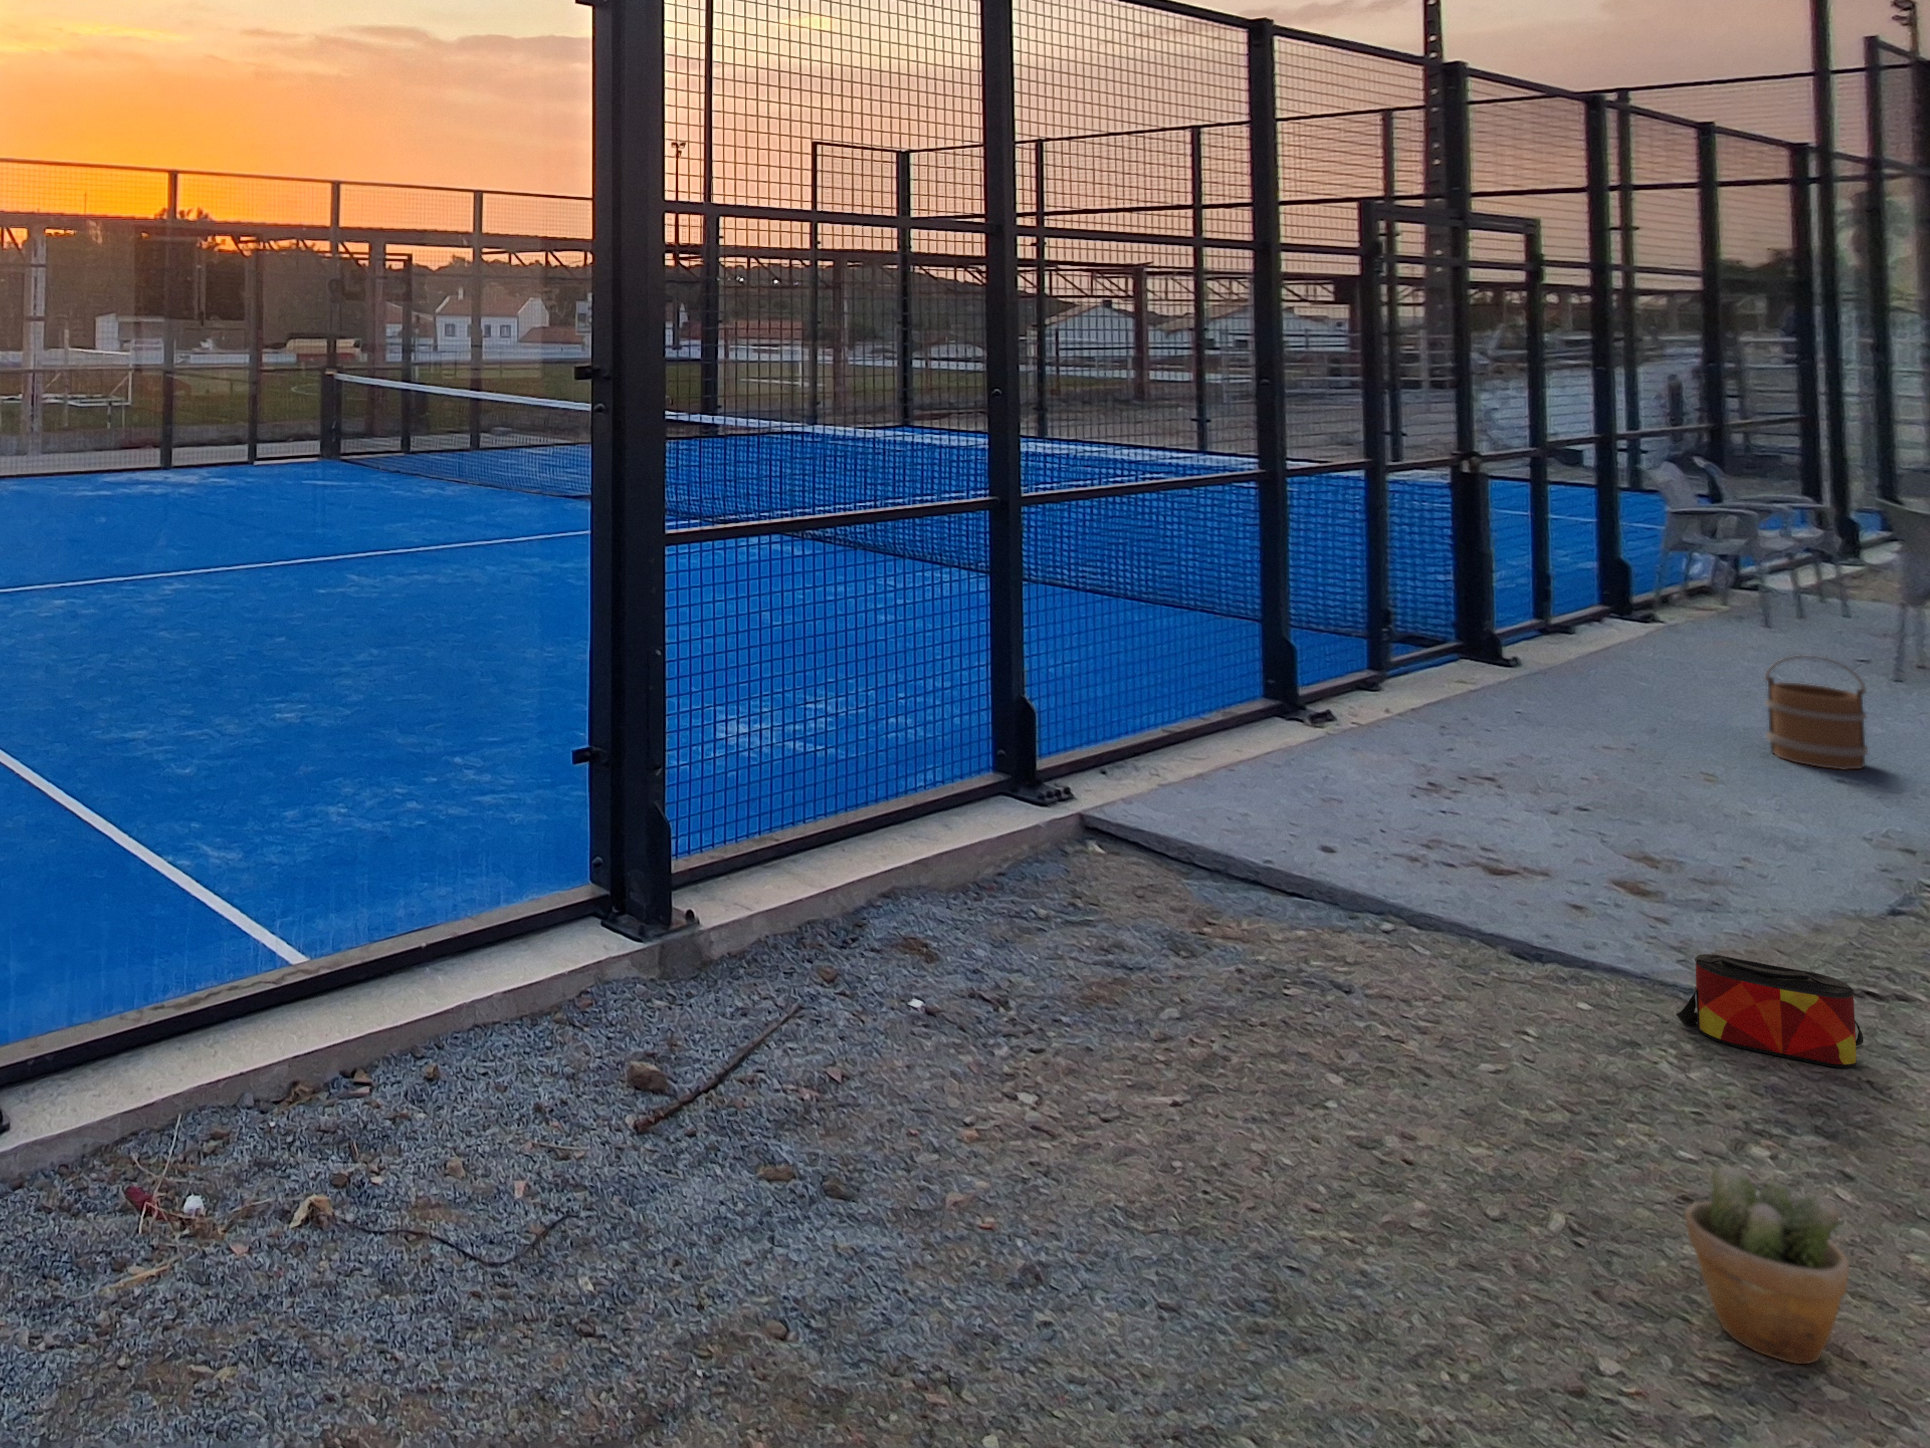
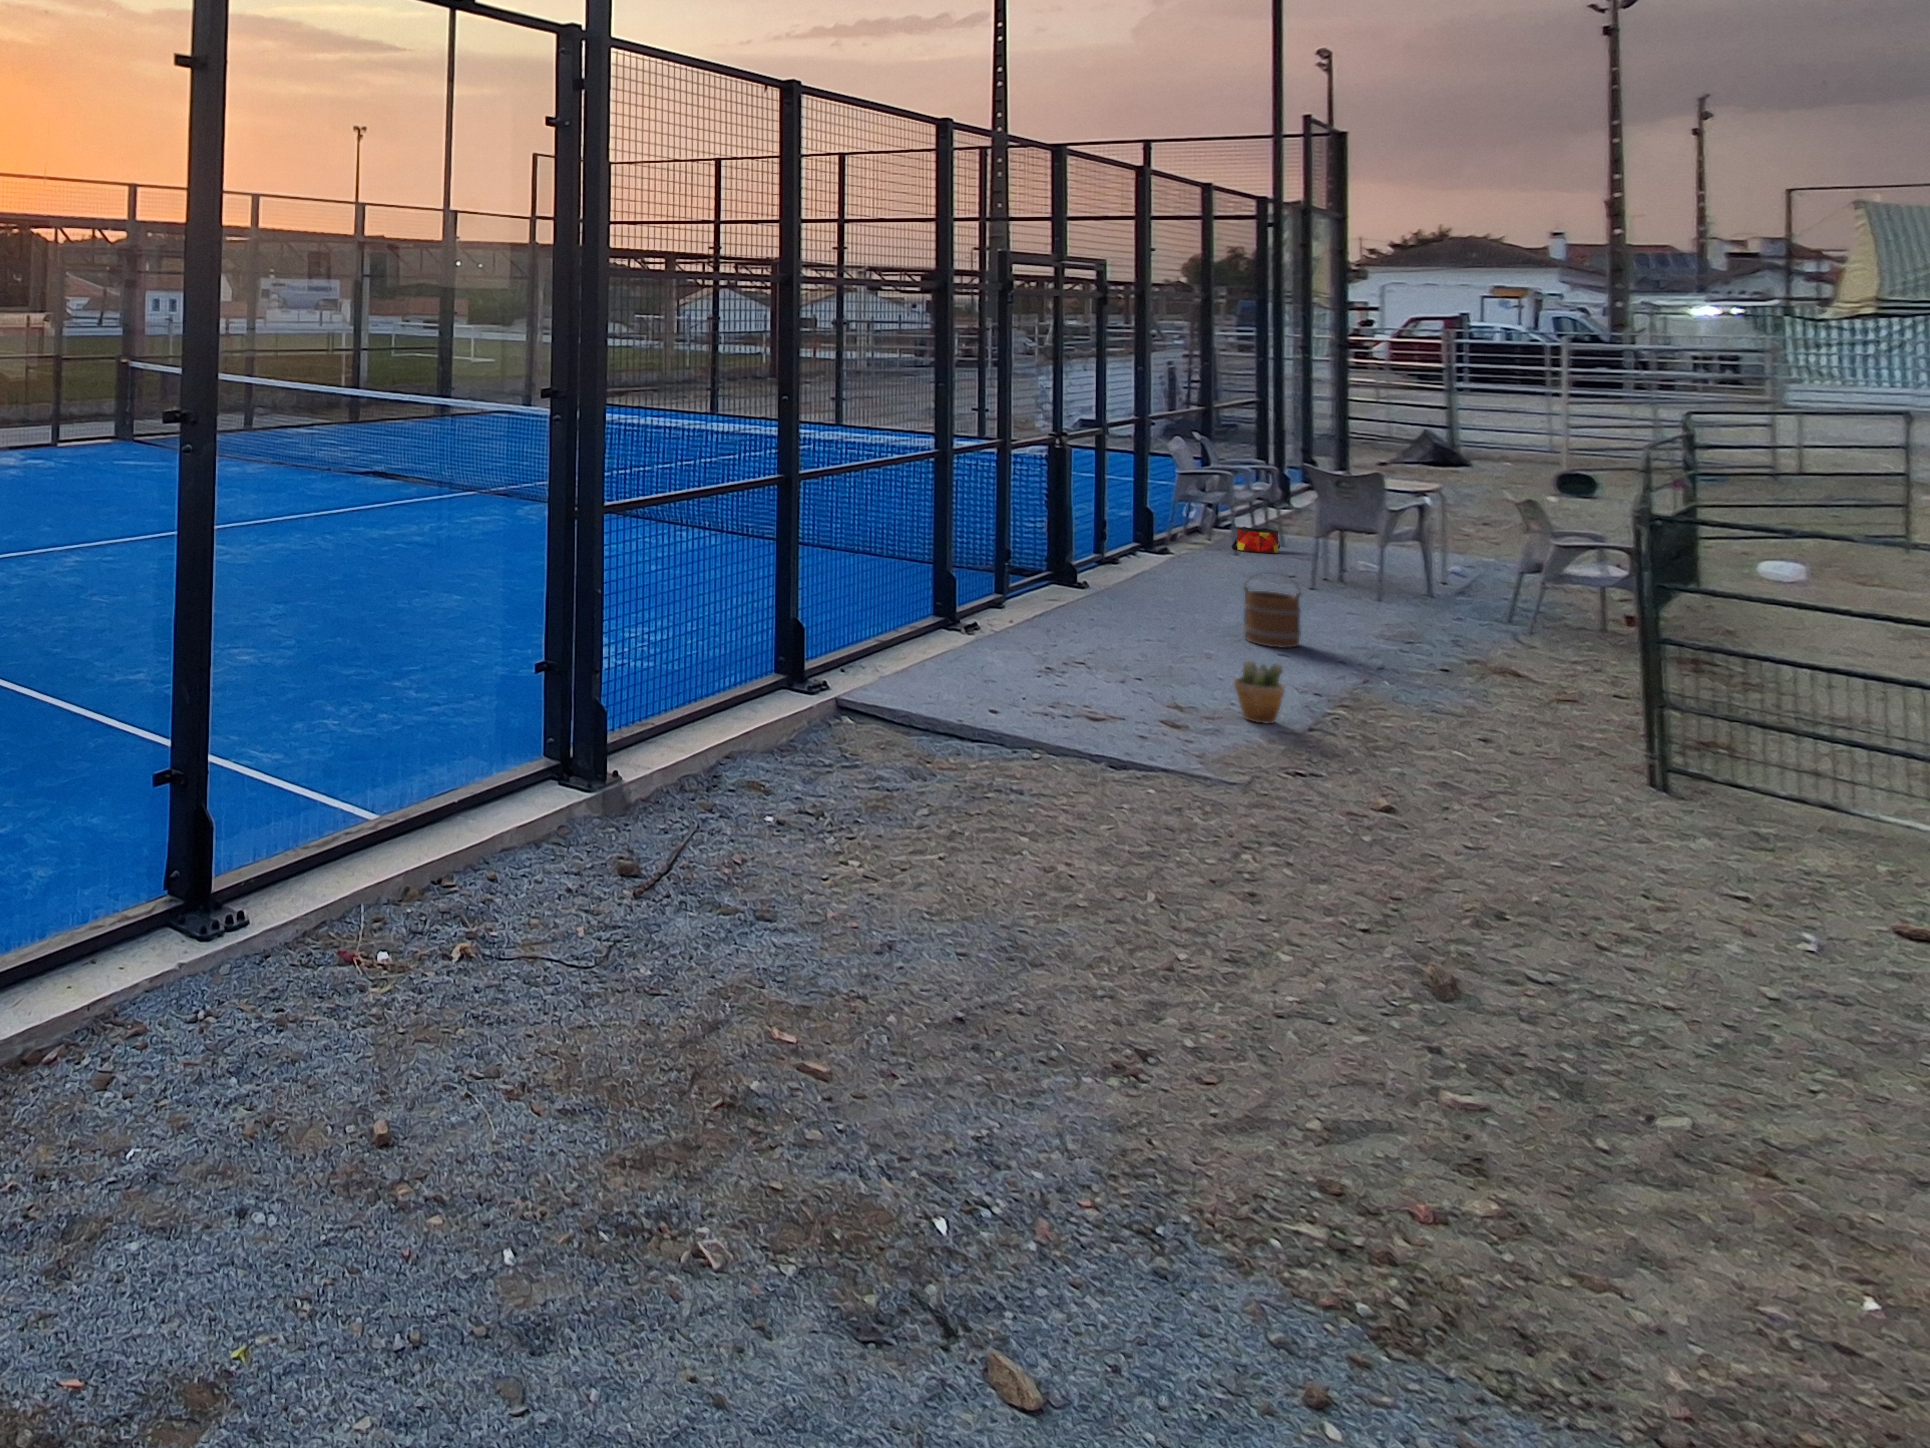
bag: present [1676,954,1863,1068] -> present [1231,527,1280,554]
potted plant: present [1685,1166,1849,1364] -> present [1234,661,1285,724]

